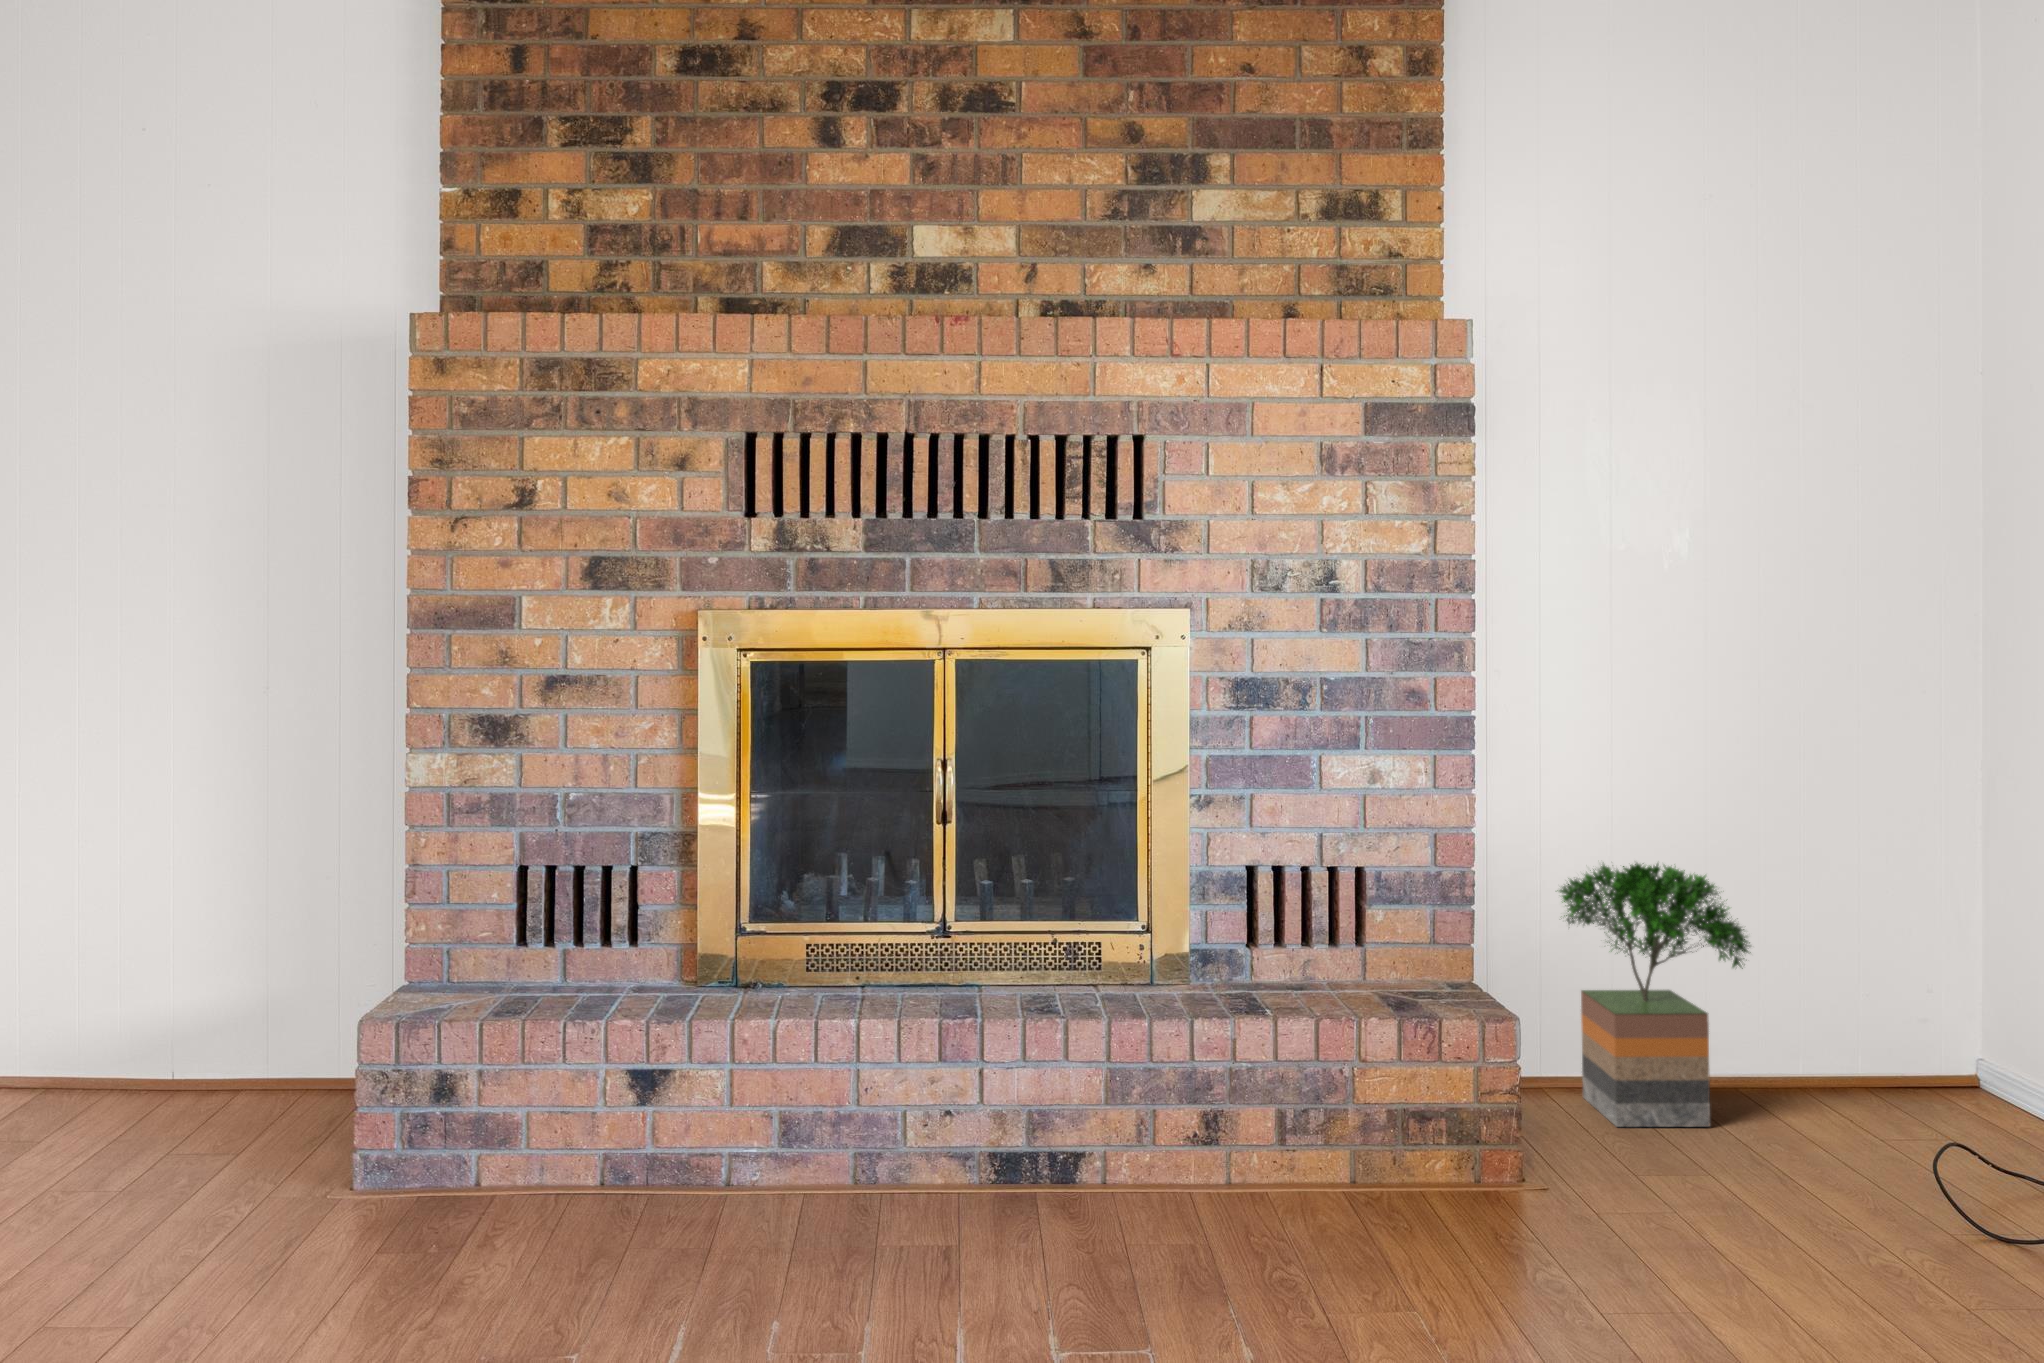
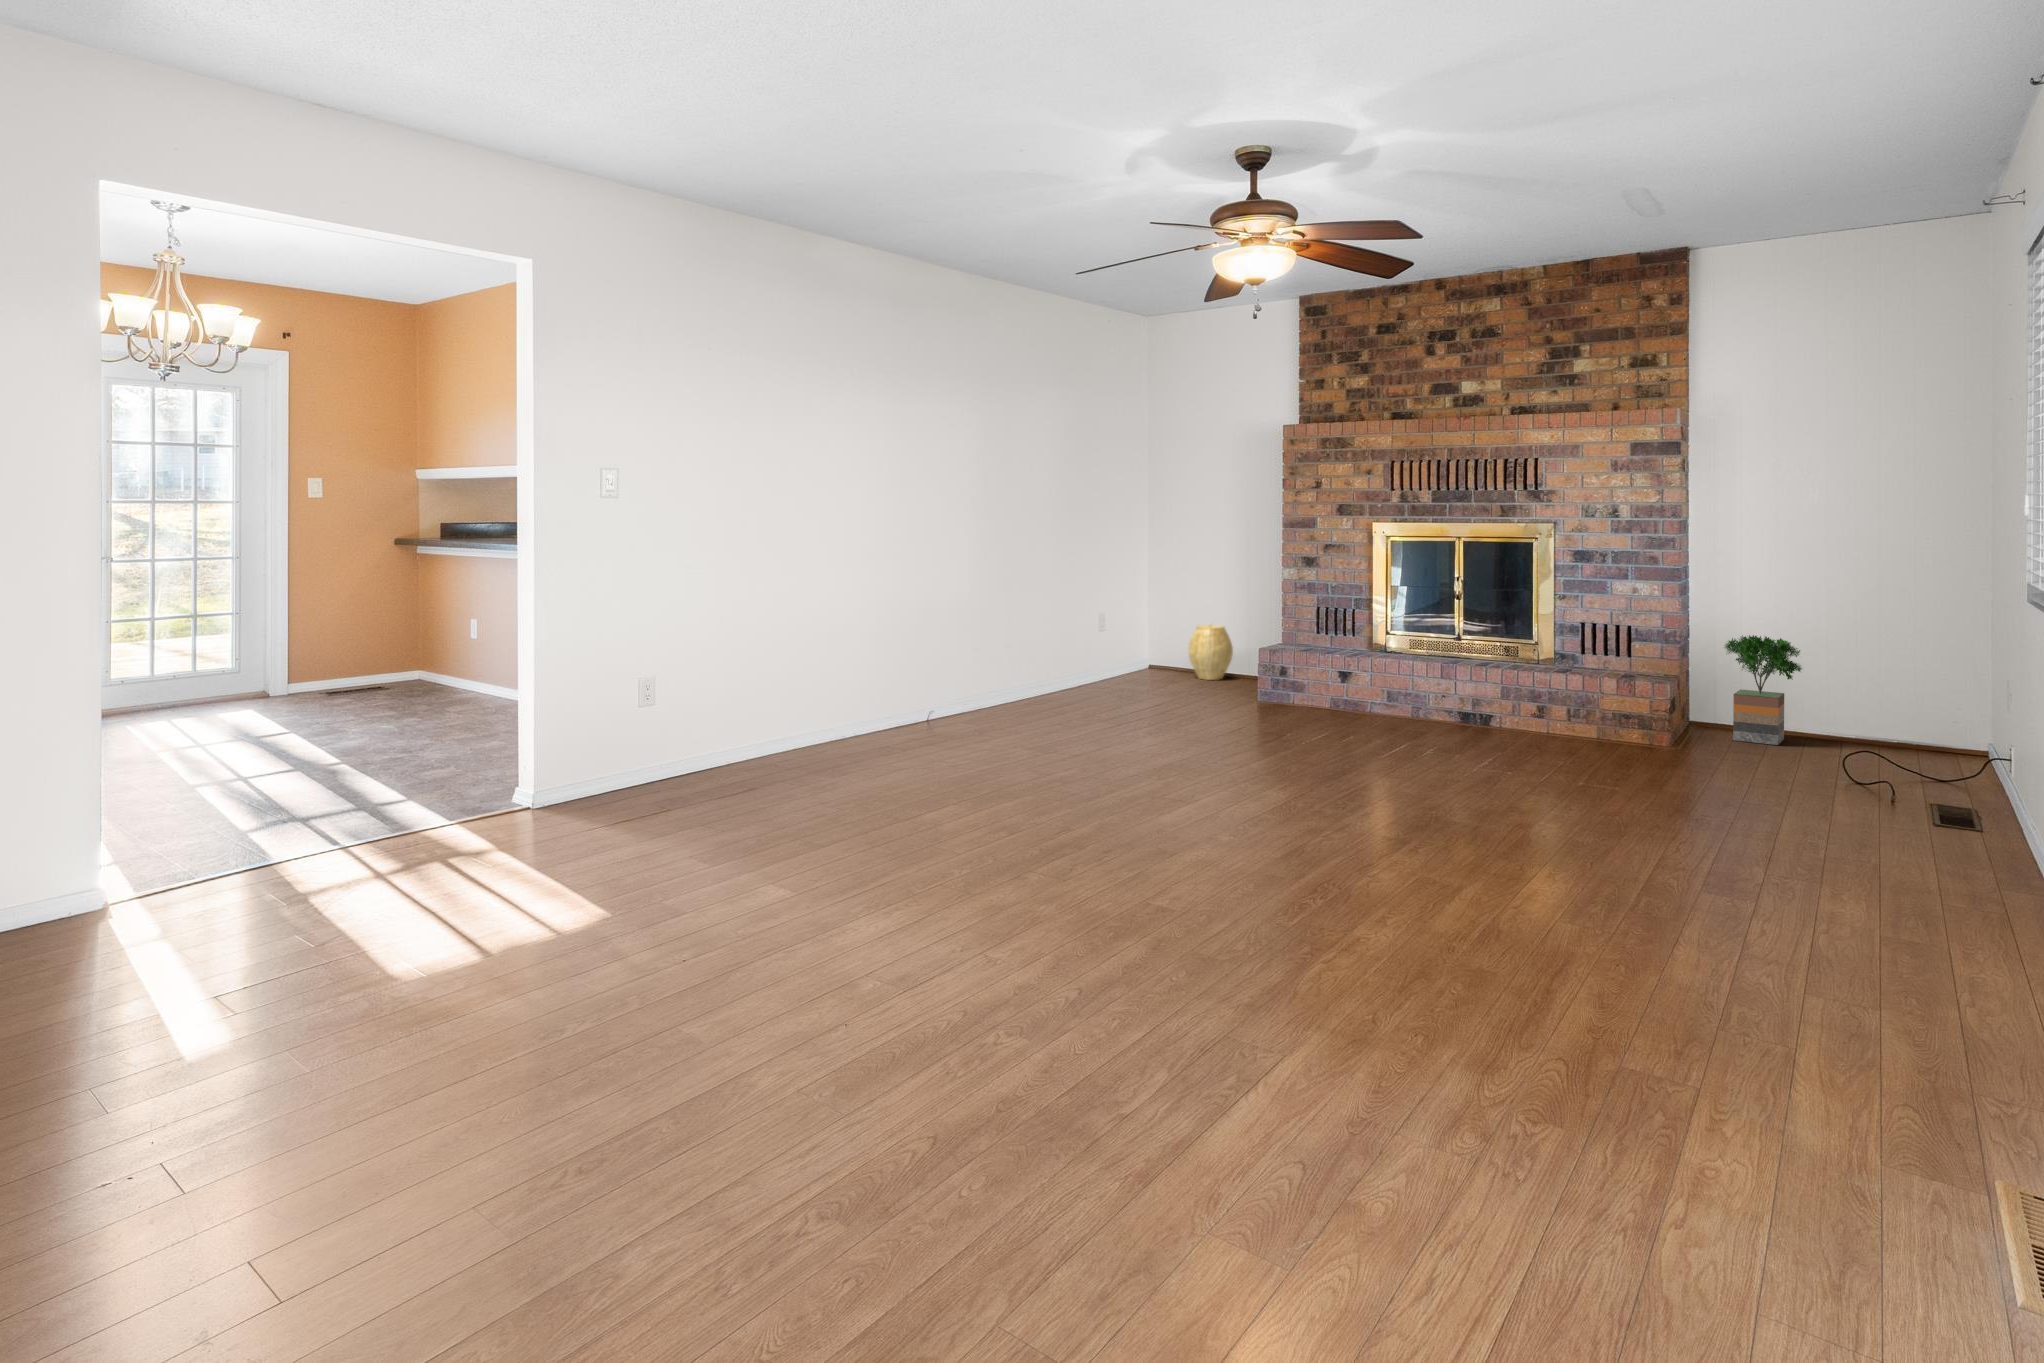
woven basket: none [57,938,214,1126] -> present [1188,624,1233,680]

